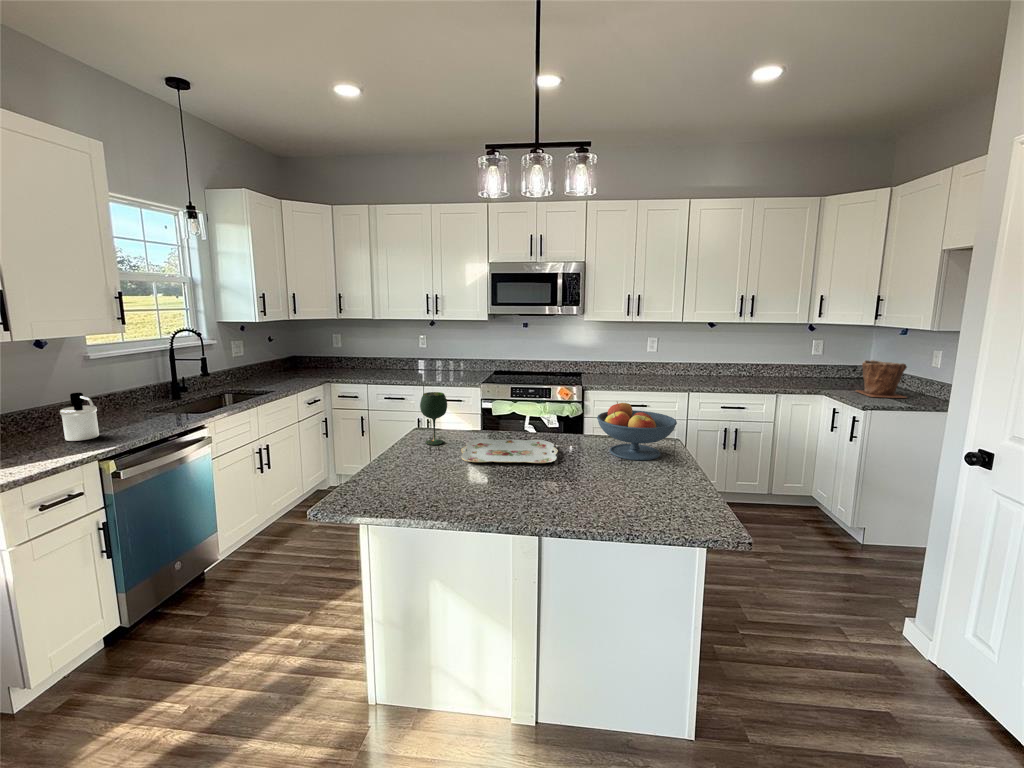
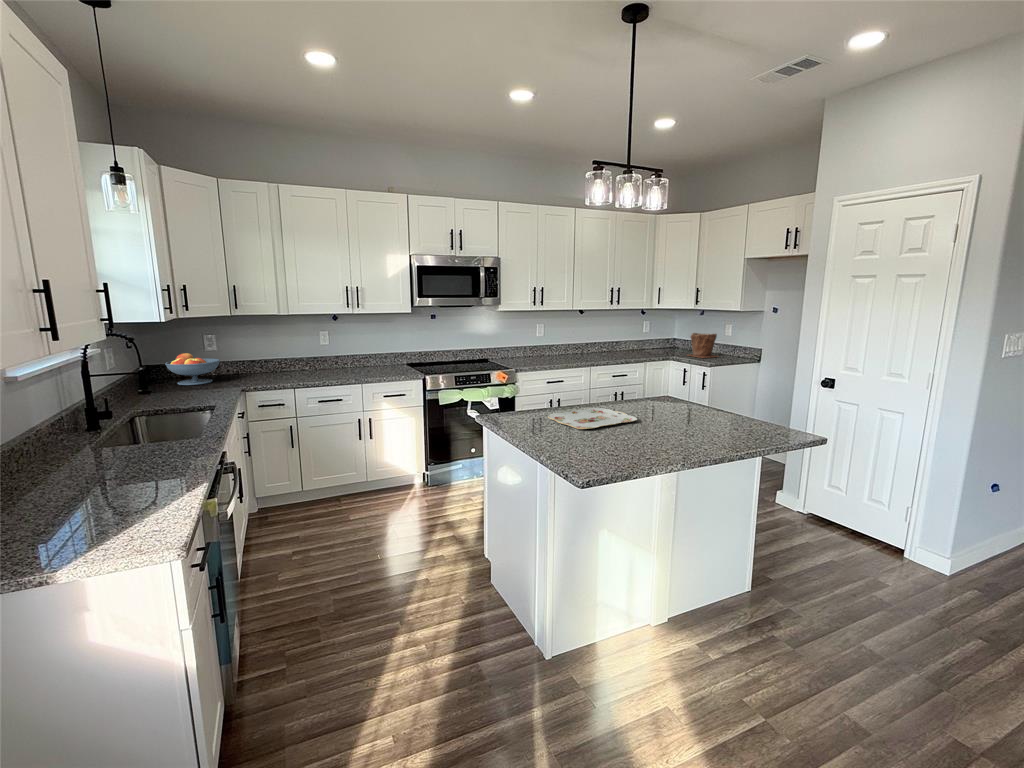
soap dispenser: present [60,392,99,441] -> none [73,423,142,491]
wine glass: present [420,392,447,445] -> none [505,376,530,425]
fruit bowl: present [597,402,677,460] -> present [165,353,220,385]

